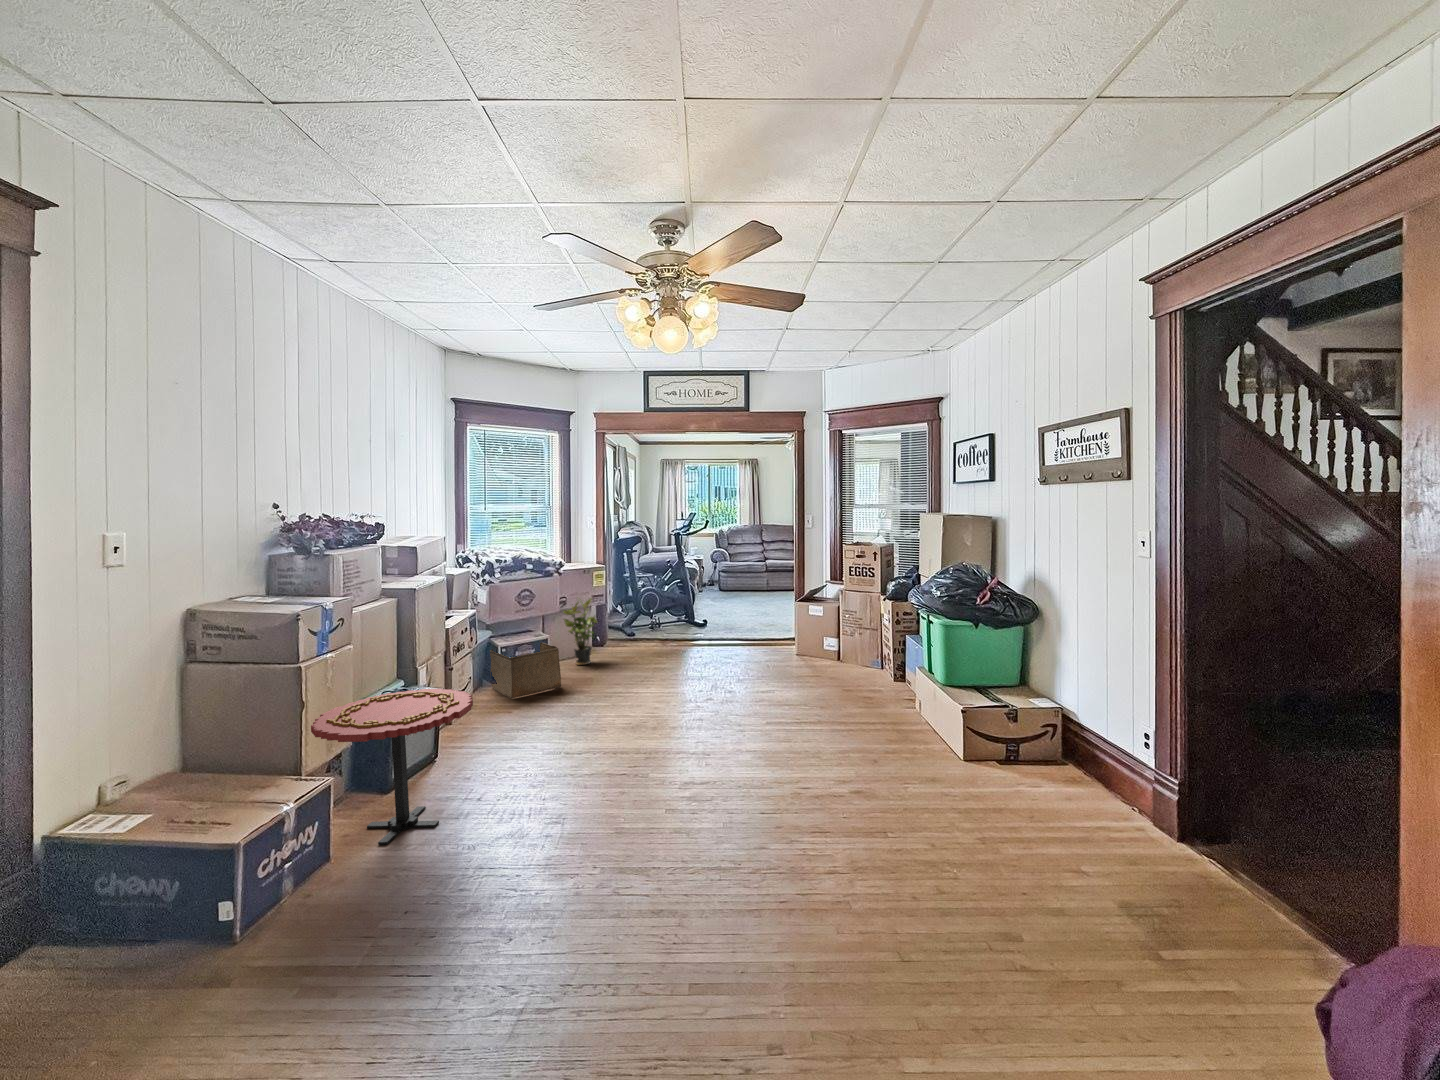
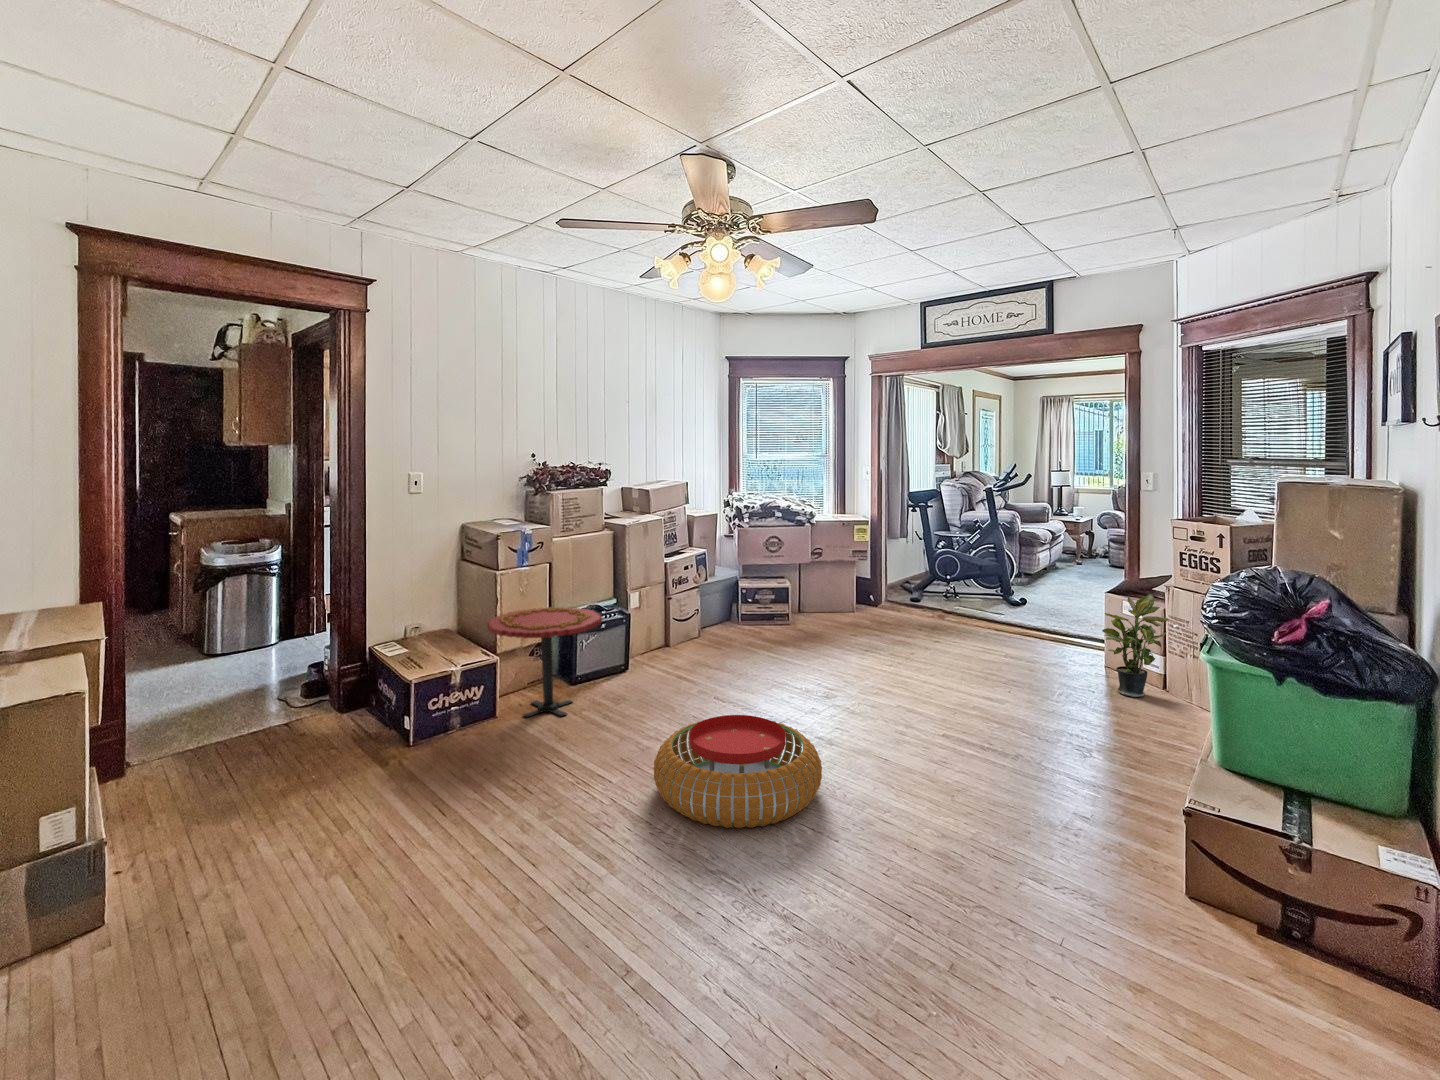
potted plant: present [563,598,597,665] -> present [1102,594,1169,697]
storage bin: present [490,642,561,698] -> none [726,588,781,638]
pouf: none [638,746,802,861] -> present [654,715,822,828]

